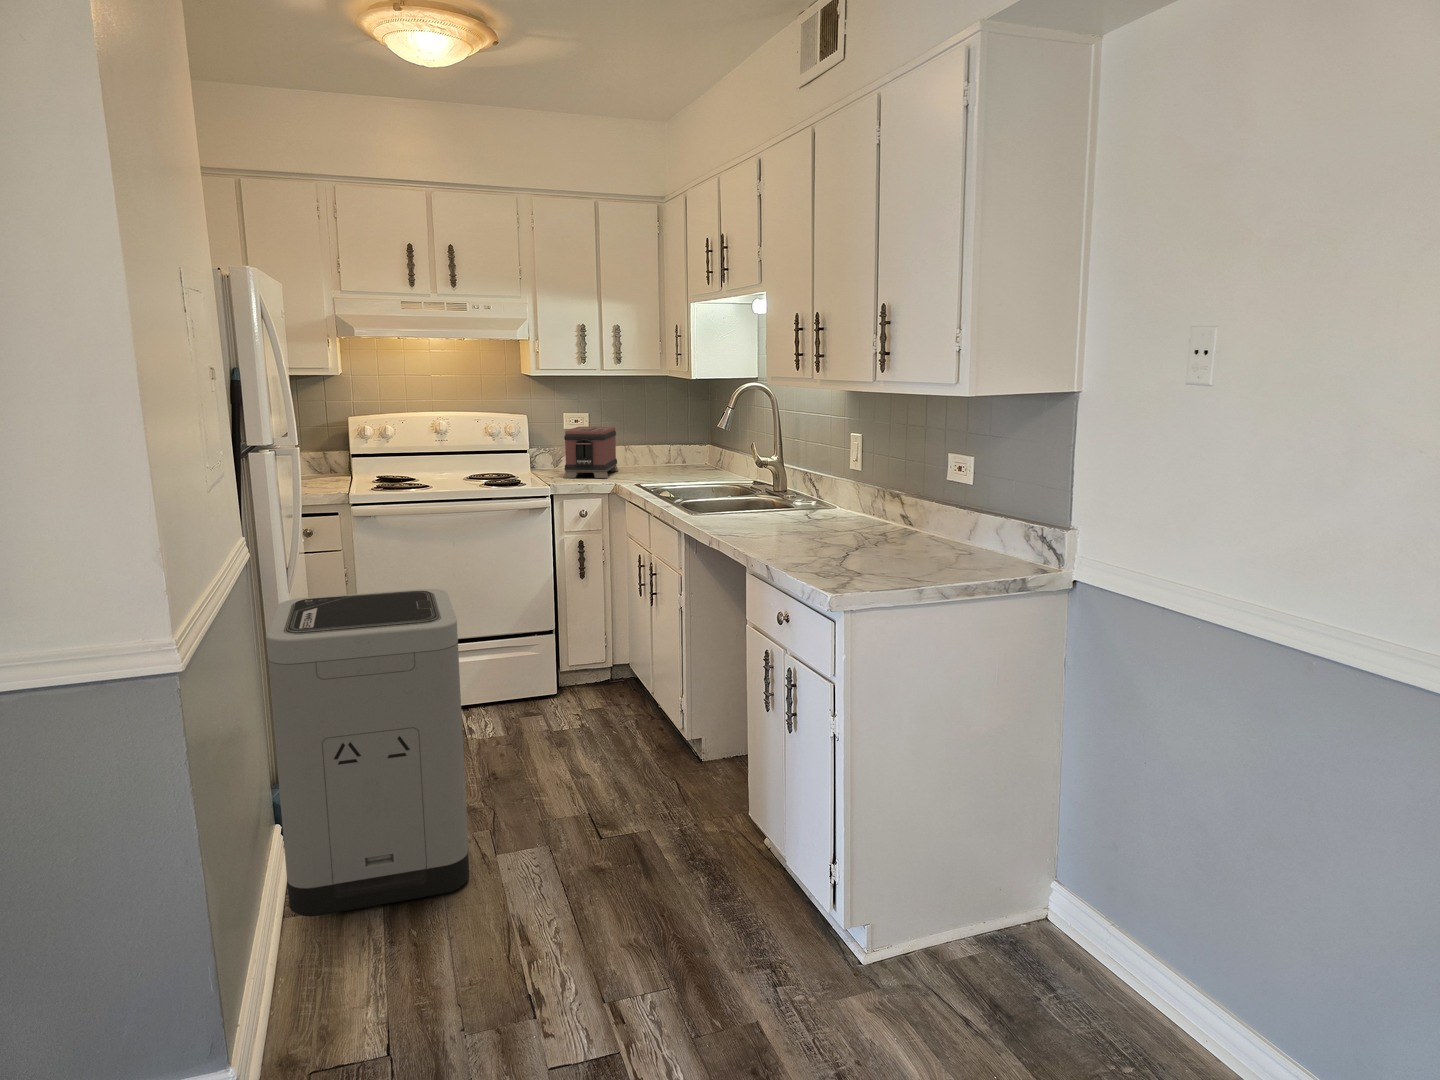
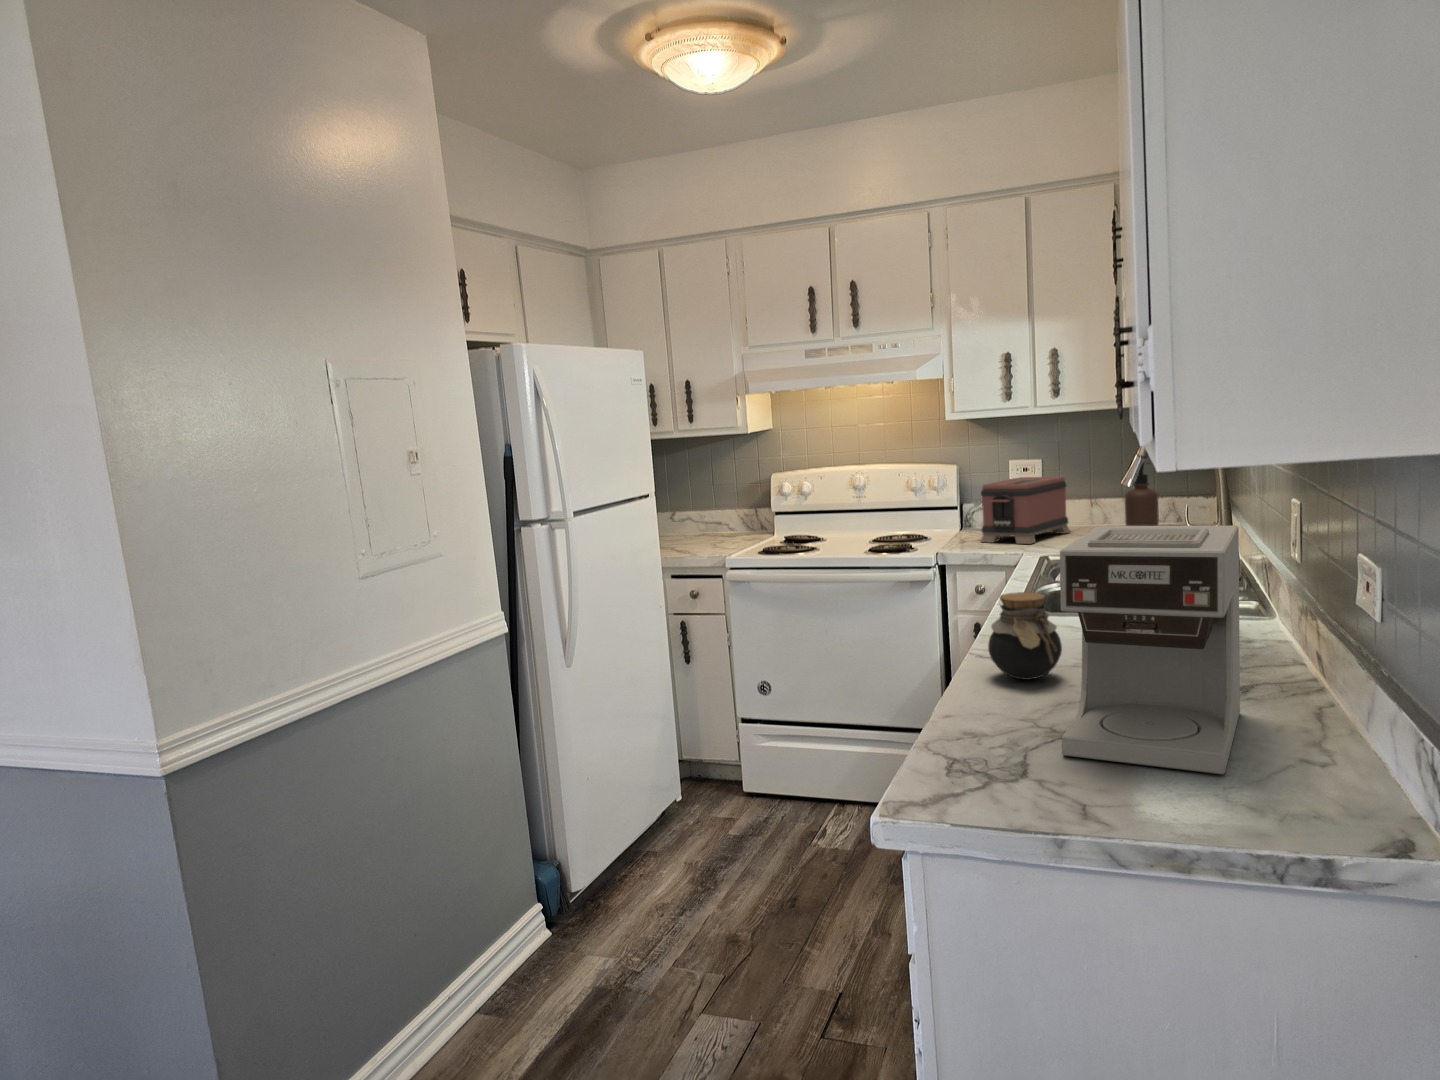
soap dispenser: none [654,416,677,469] -> present [1125,463,1159,526]
coffee maker: none [831,441,940,567] -> present [1060,525,1240,774]
jar: none [751,488,799,543] -> present [988,592,1062,680]
trash can: present [266,589,469,917] -> none [453,676,706,1043]

